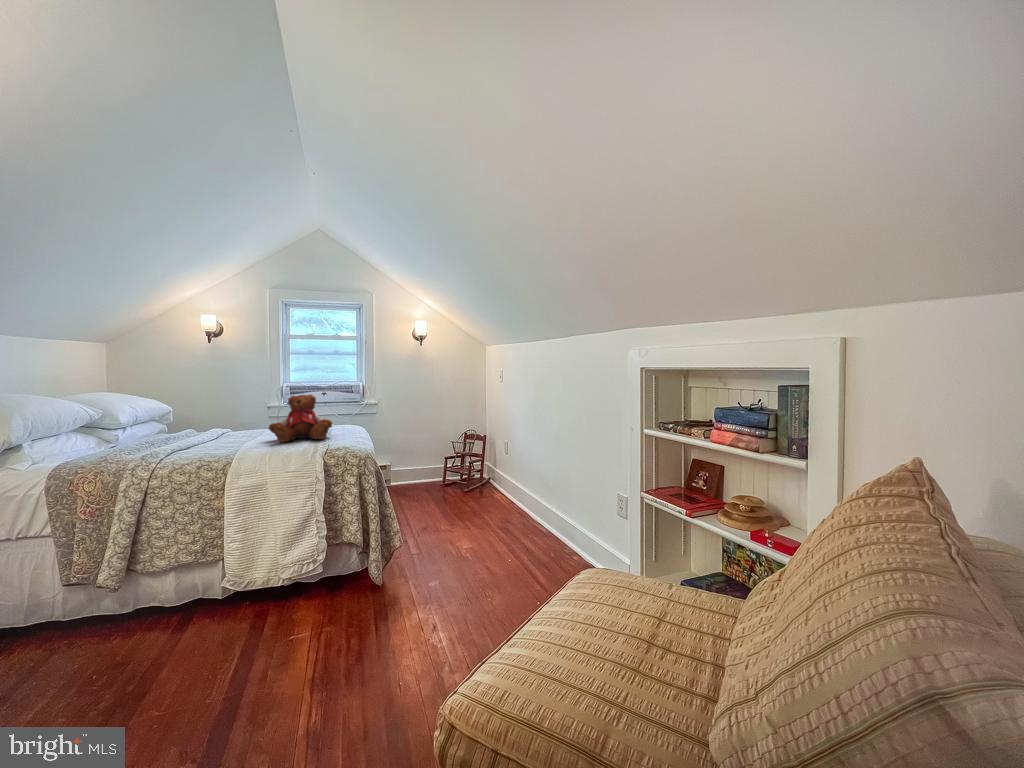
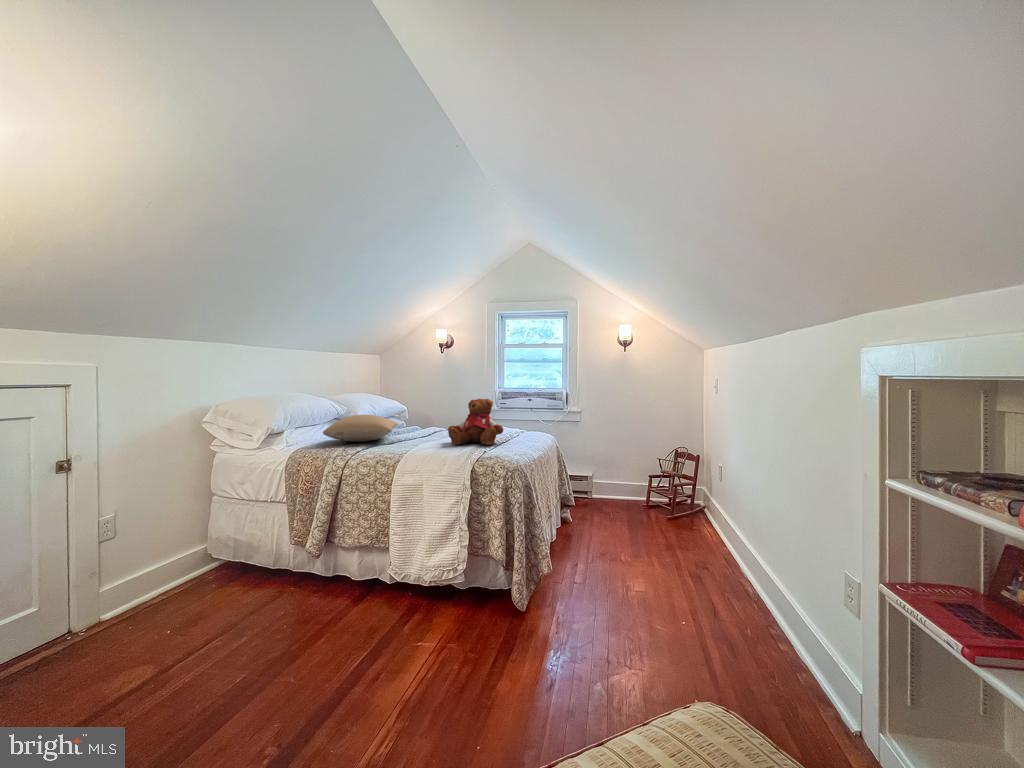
pillow: none [94,417,198,450] -> present [323,415,398,442]

